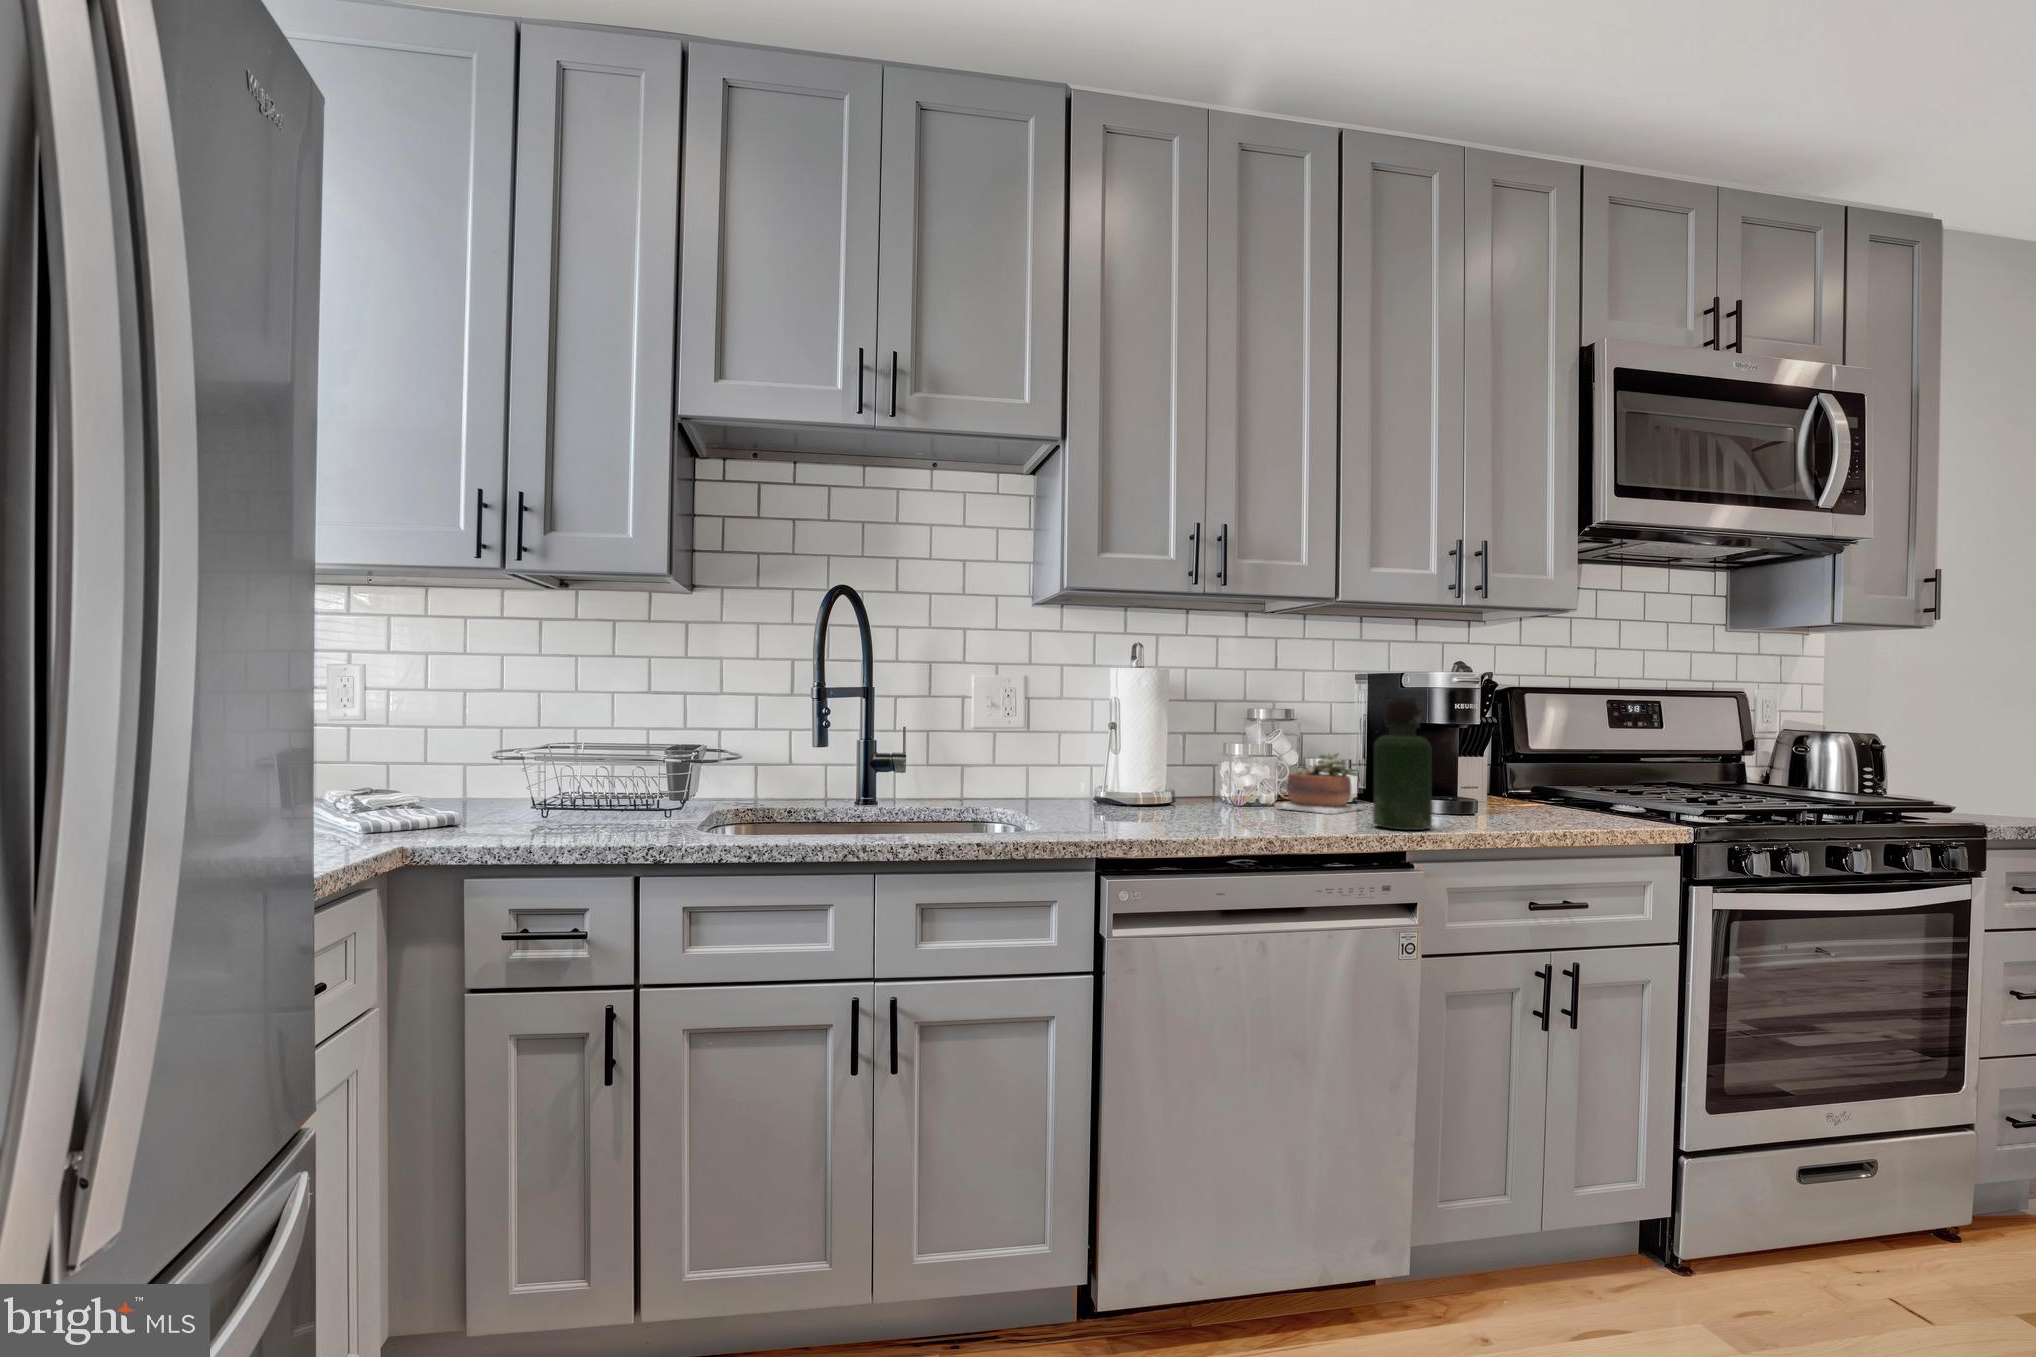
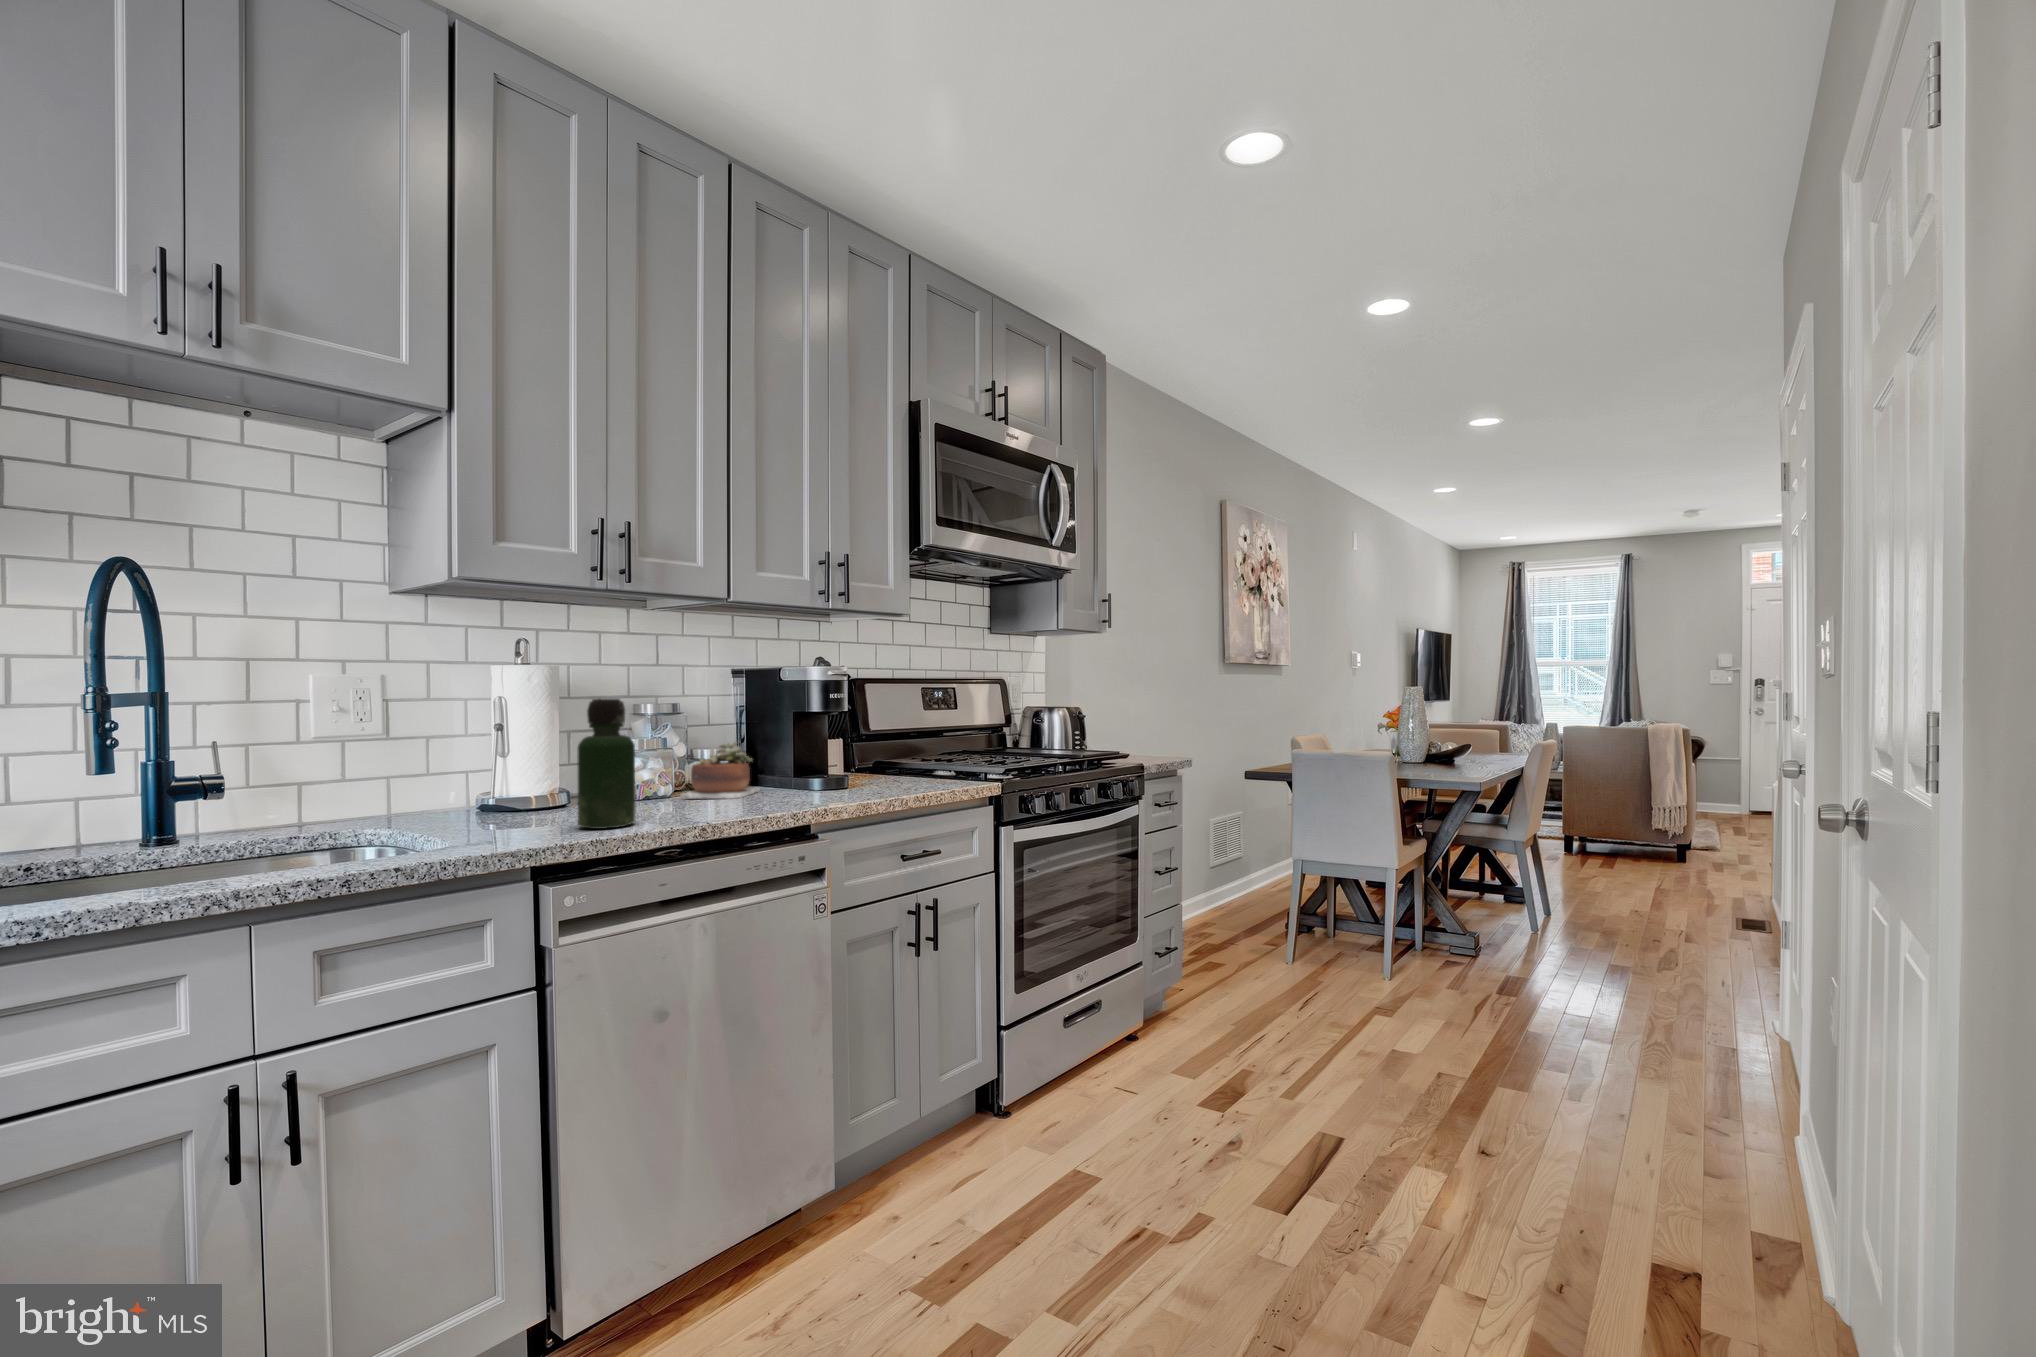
bottle: present [1373,698,1432,830] -> present [577,699,635,829]

